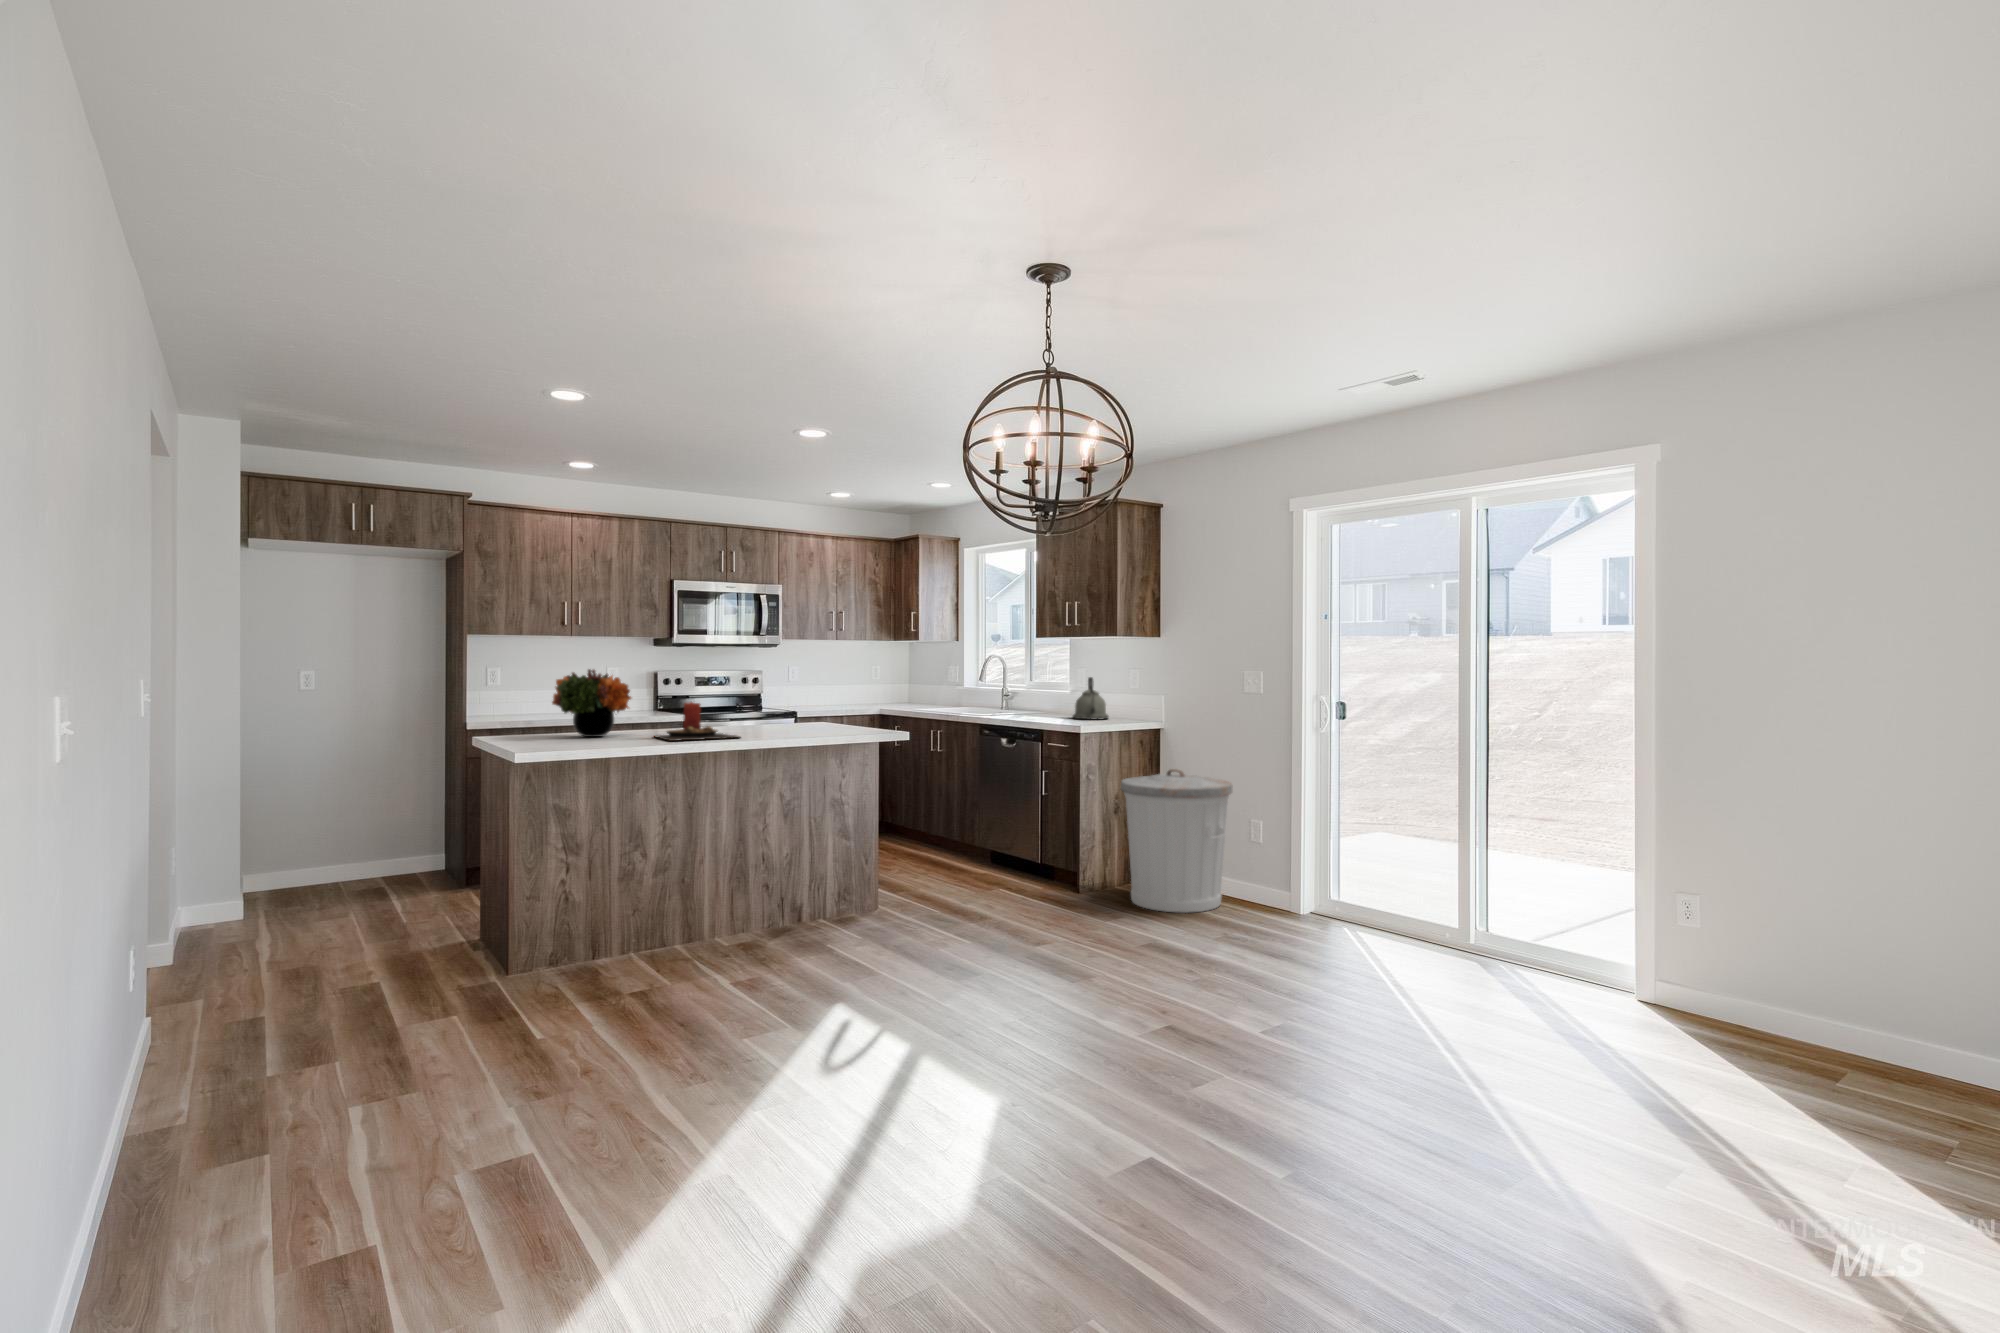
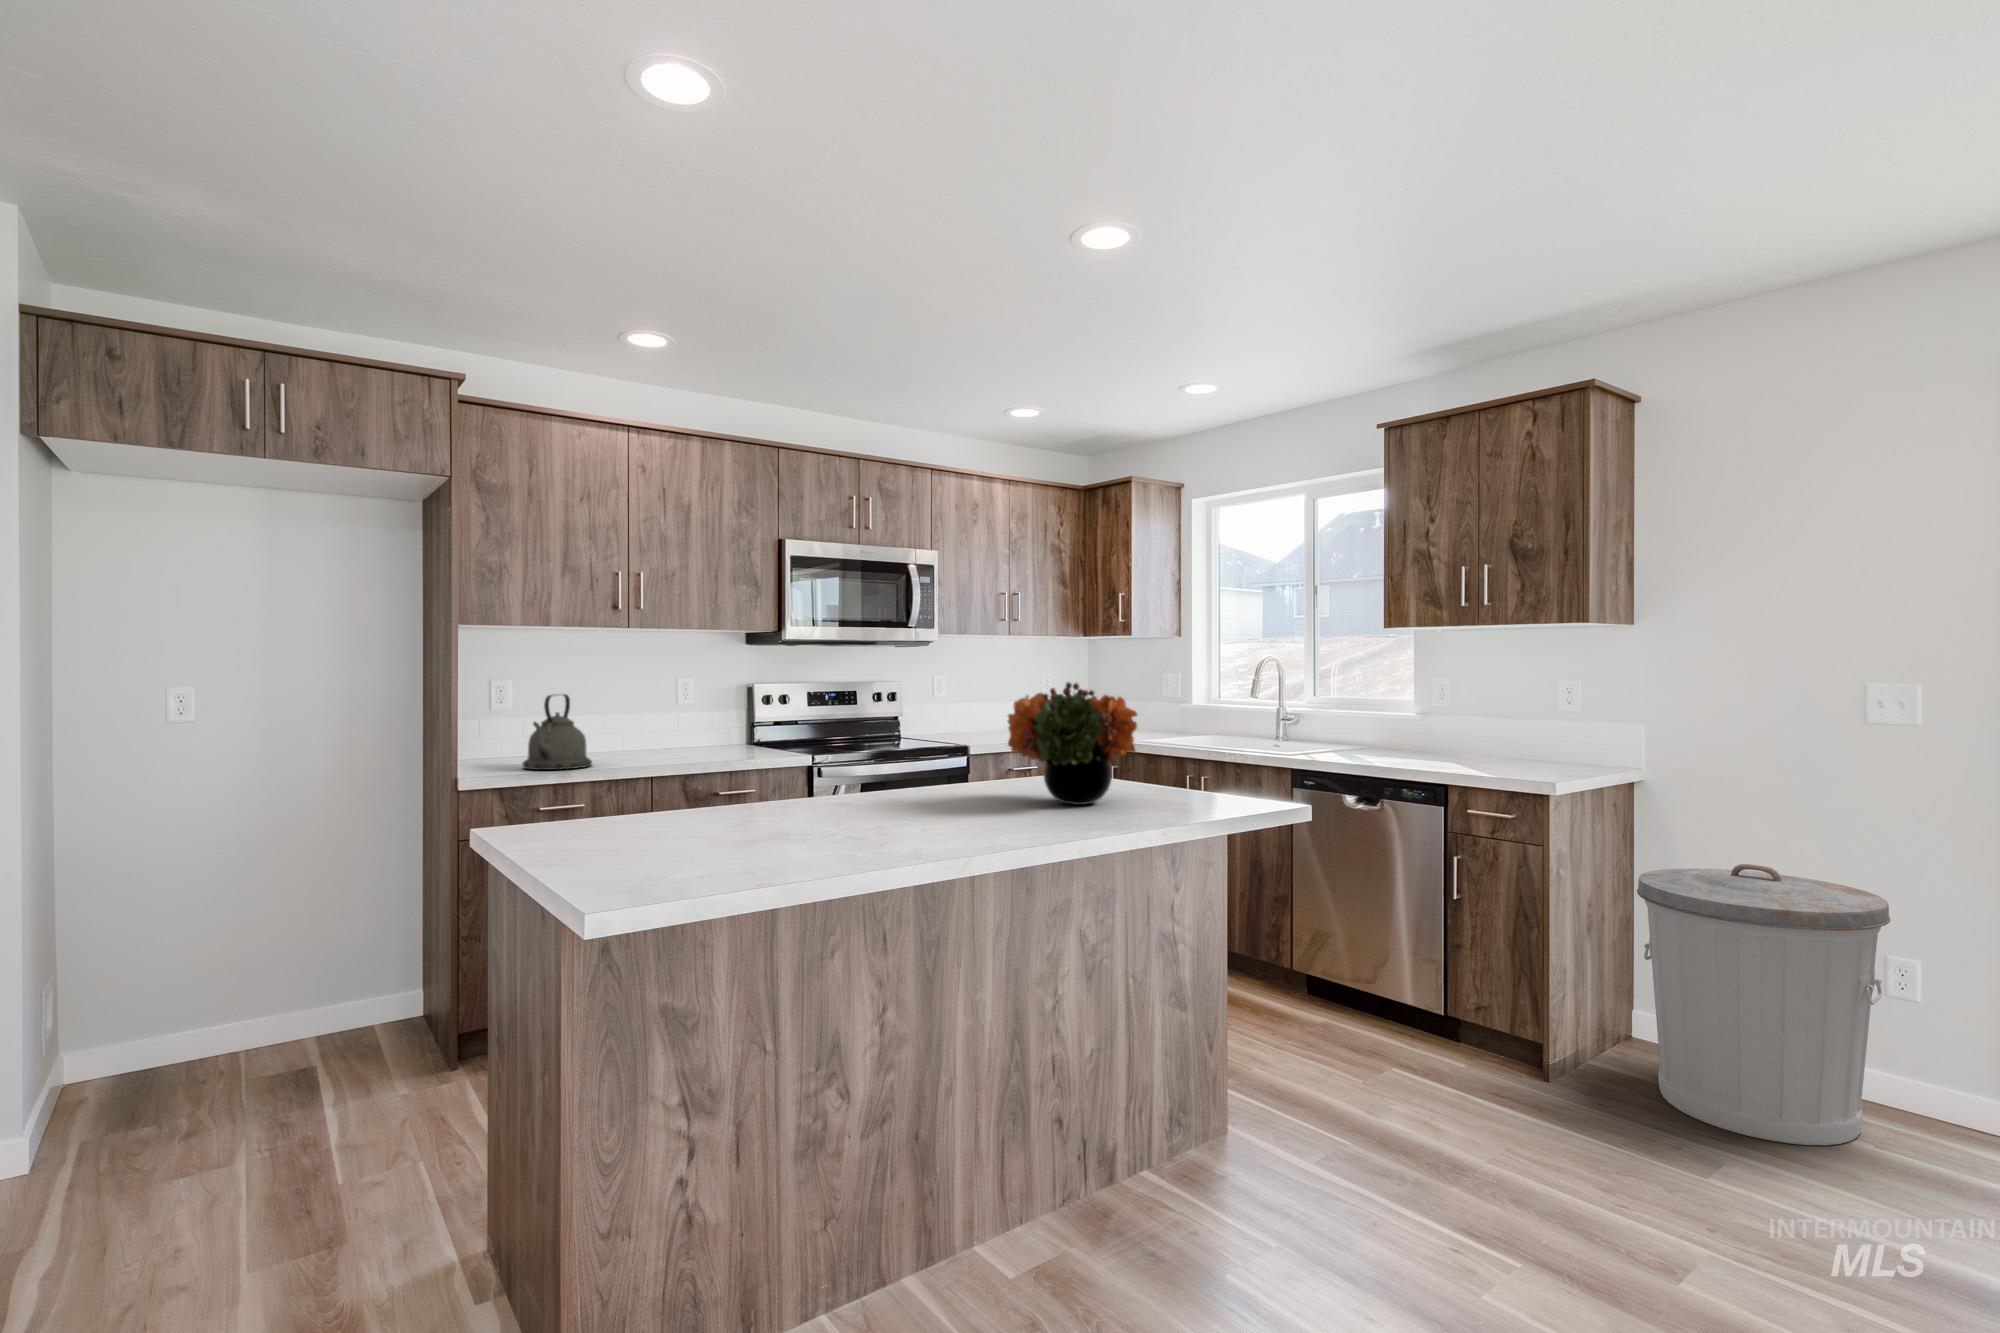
flower arrangement: present [552,669,631,737] -> present [1008,682,1137,805]
kettle: present [1073,677,1109,720] -> present [523,694,592,770]
candle: present [655,702,740,741] -> none [842,755,1033,846]

